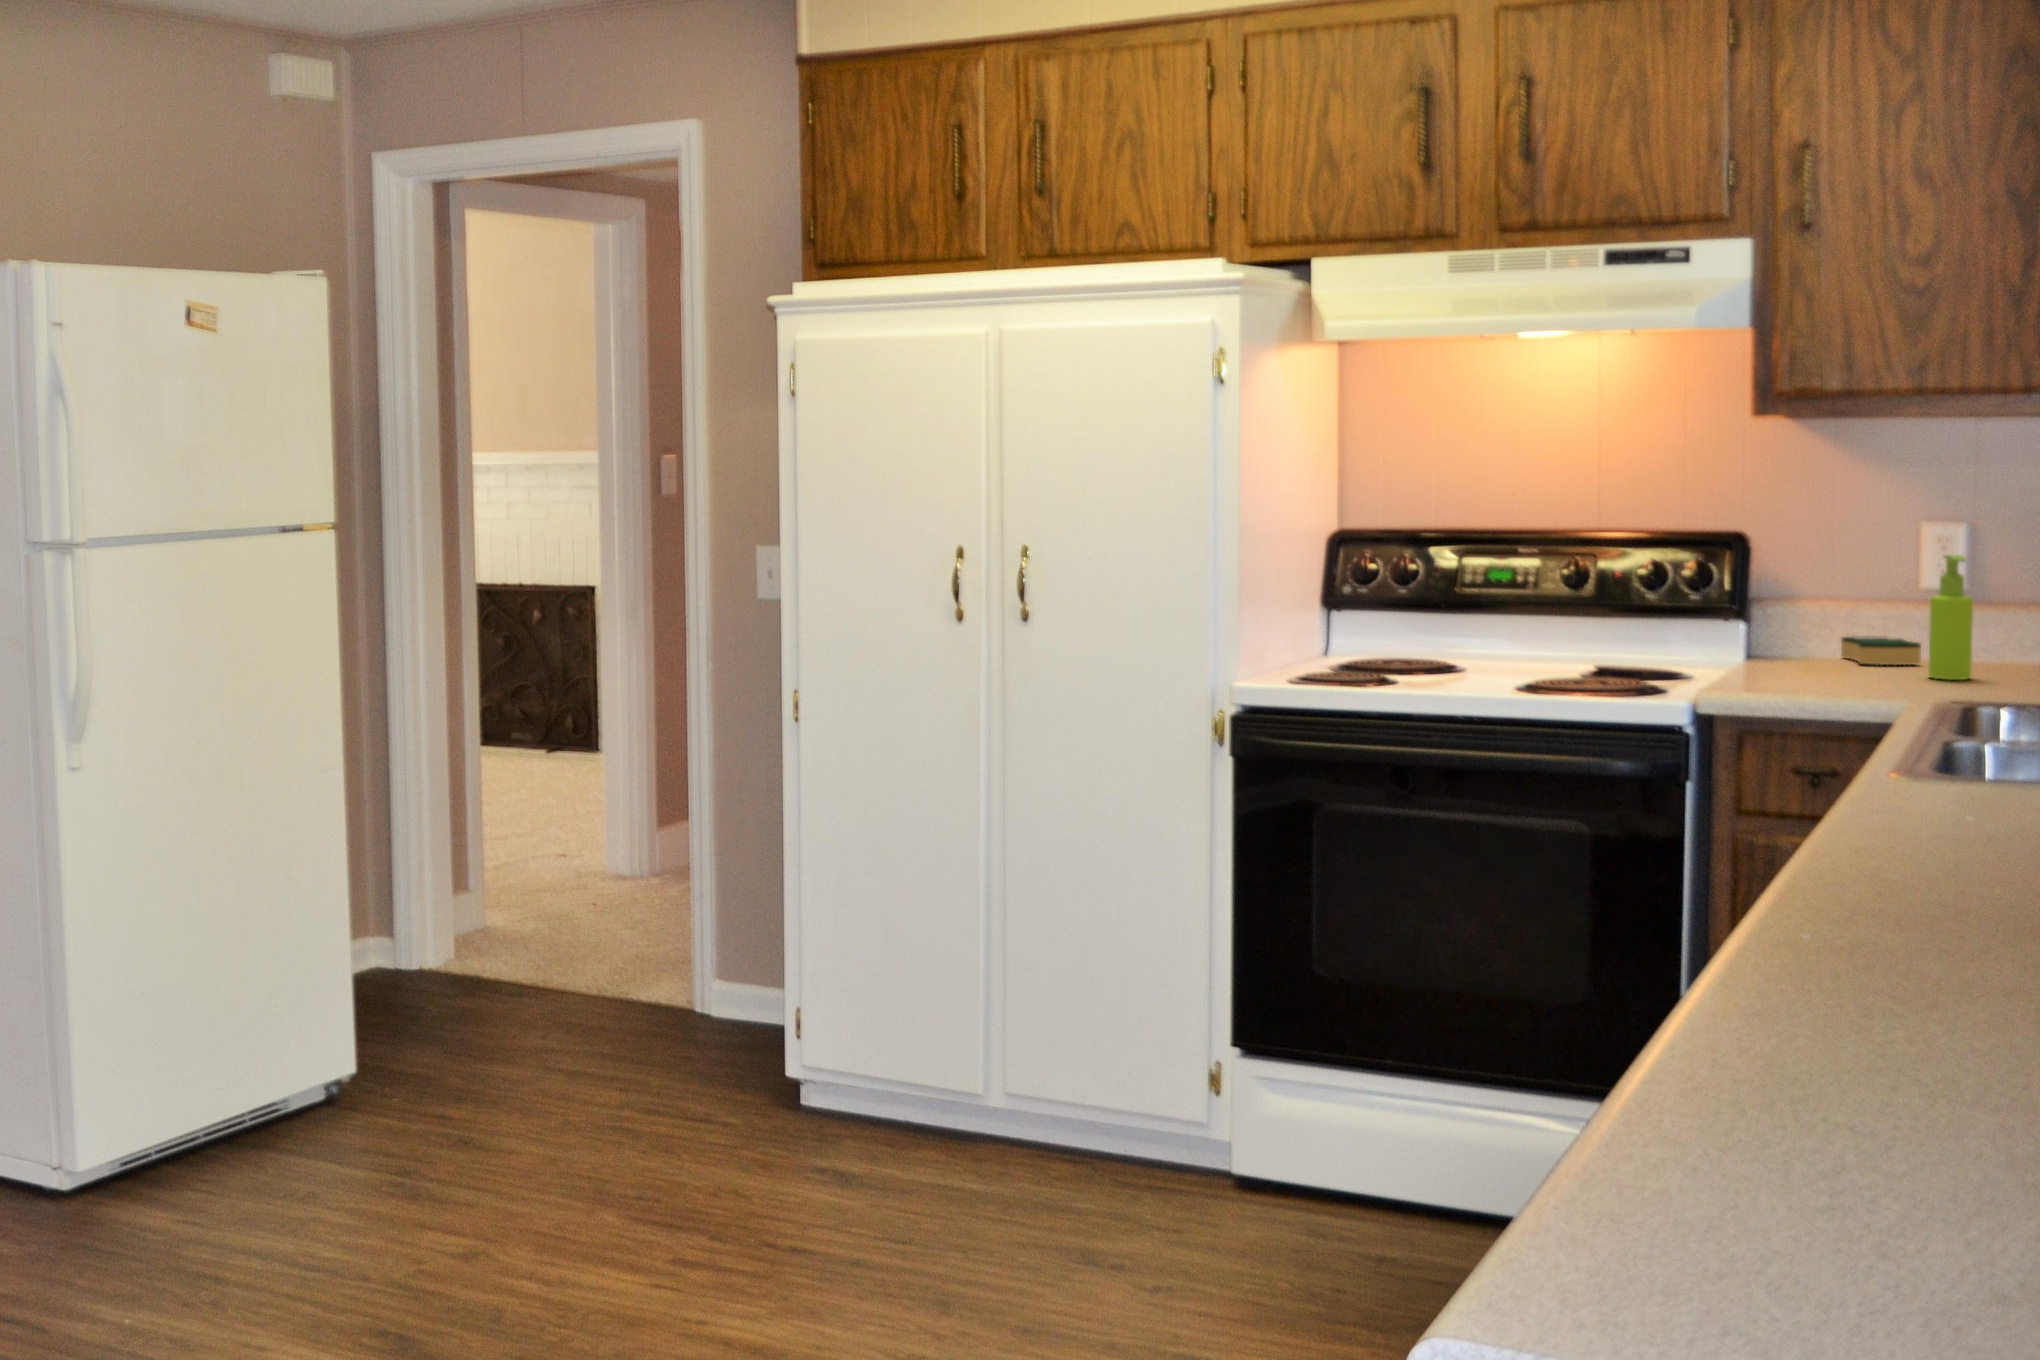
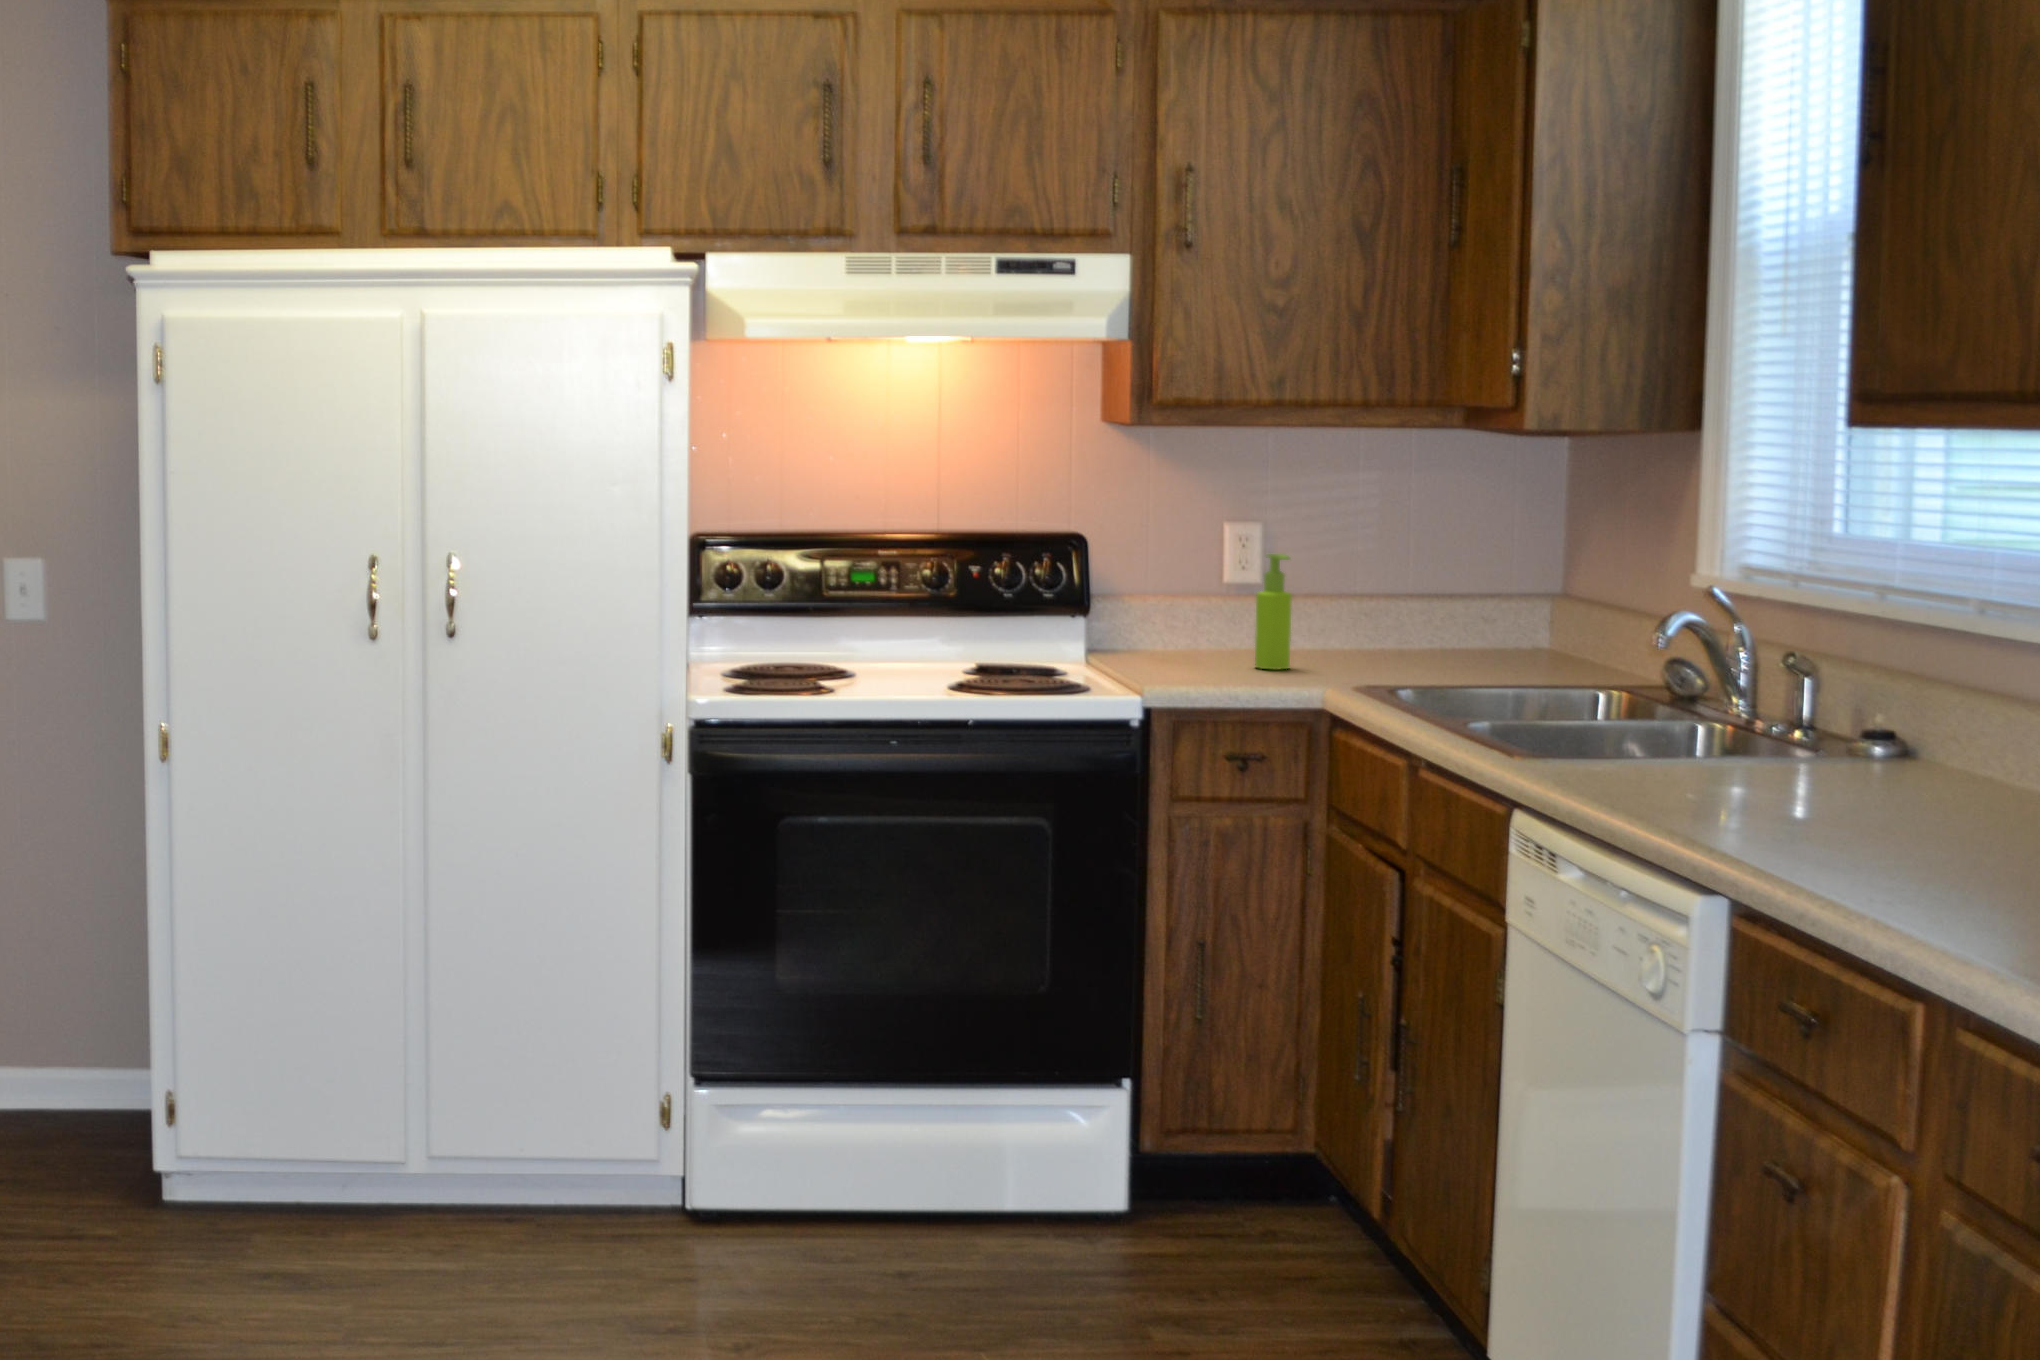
sponge: present [1841,637,1921,665] -> none [1155,629,1228,656]

